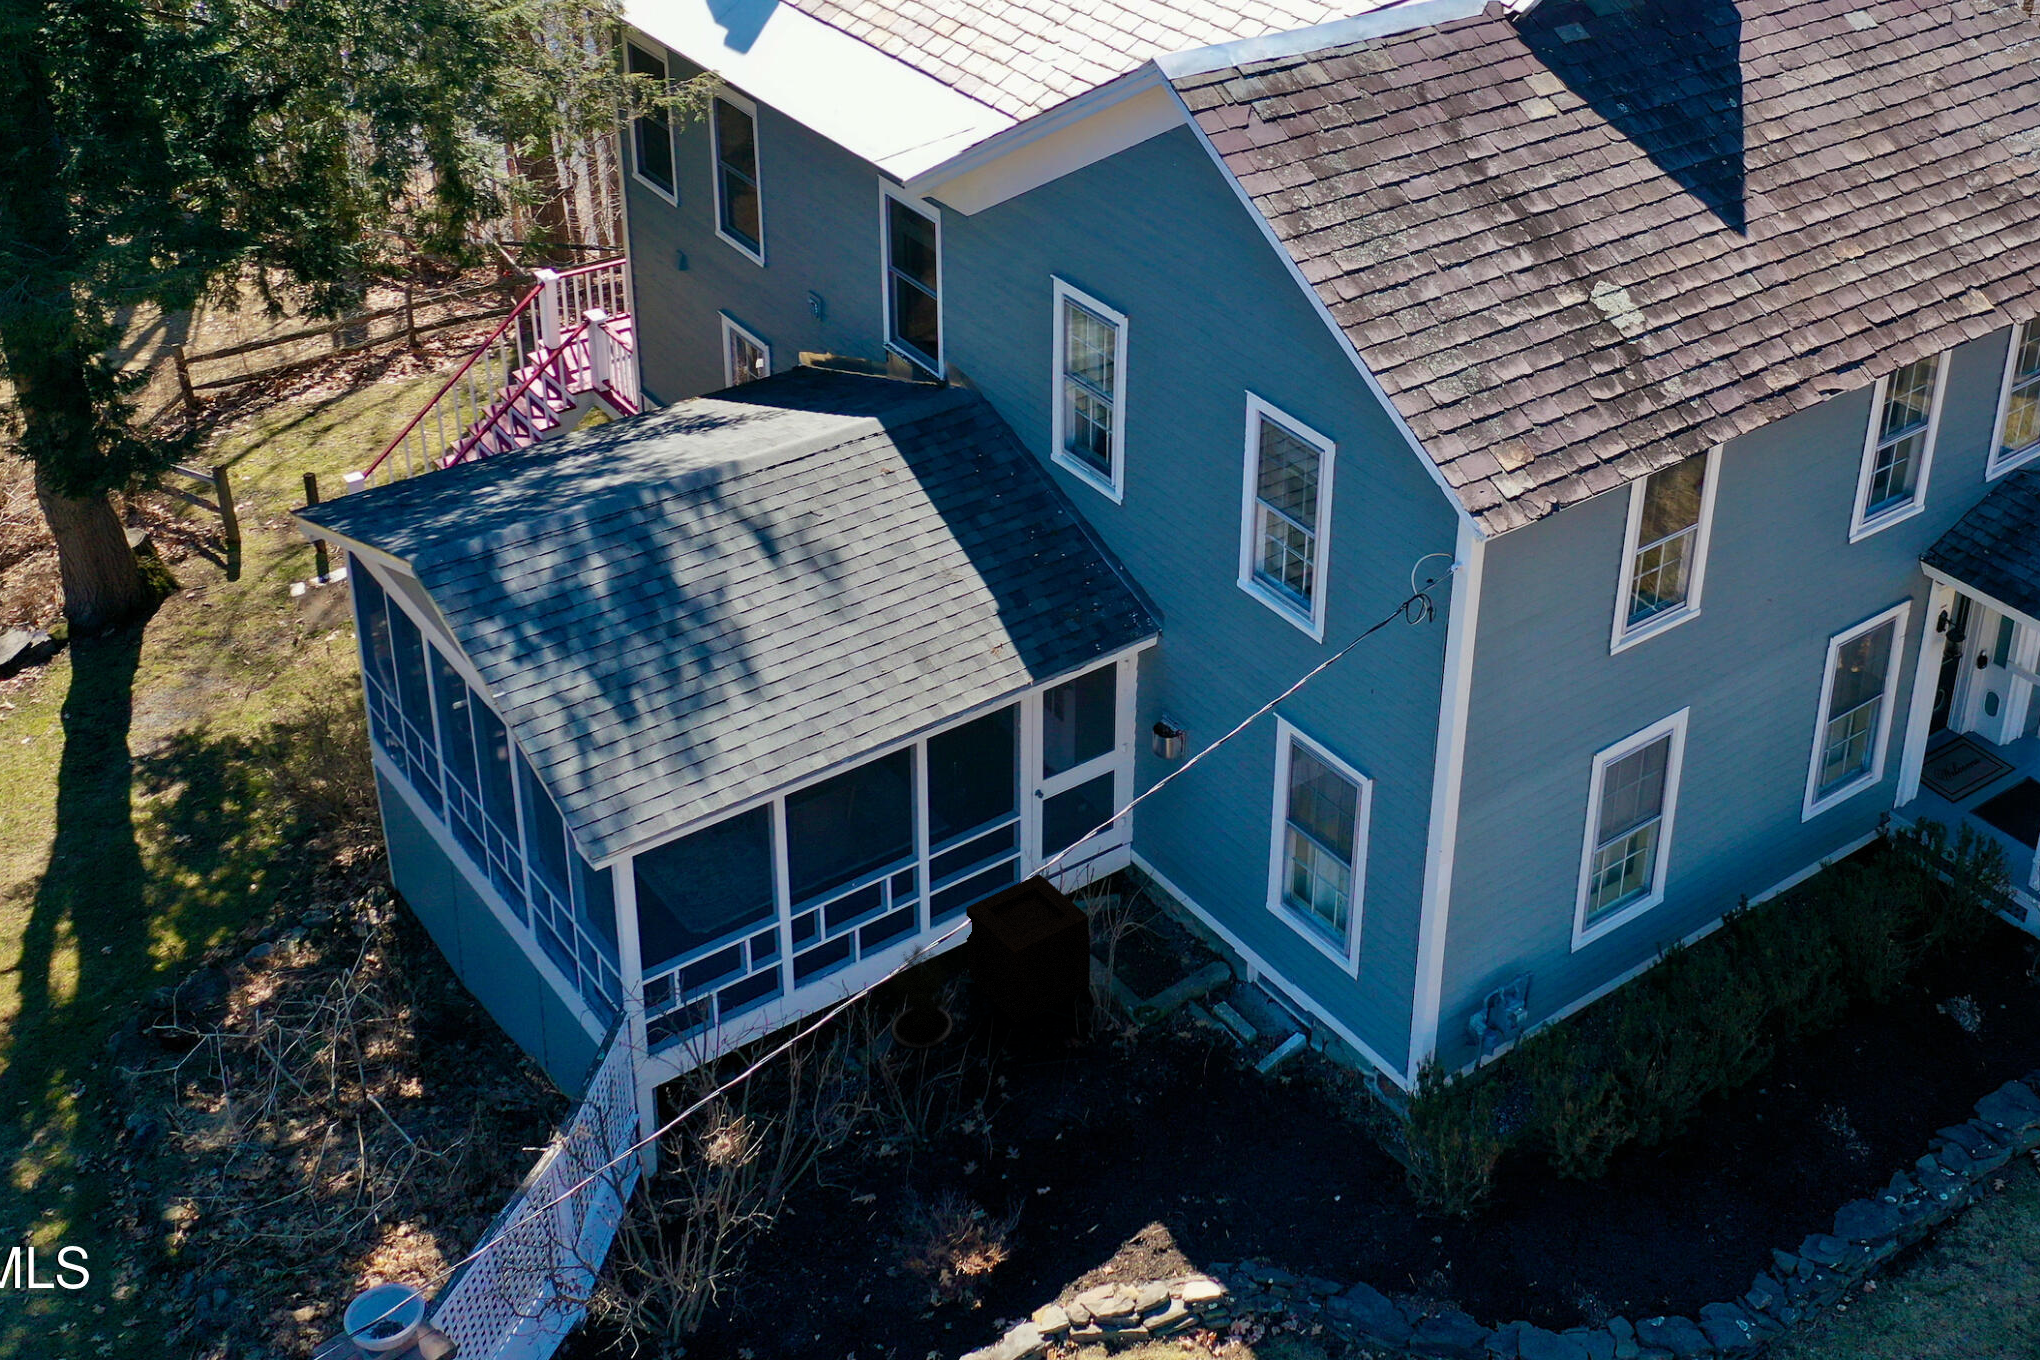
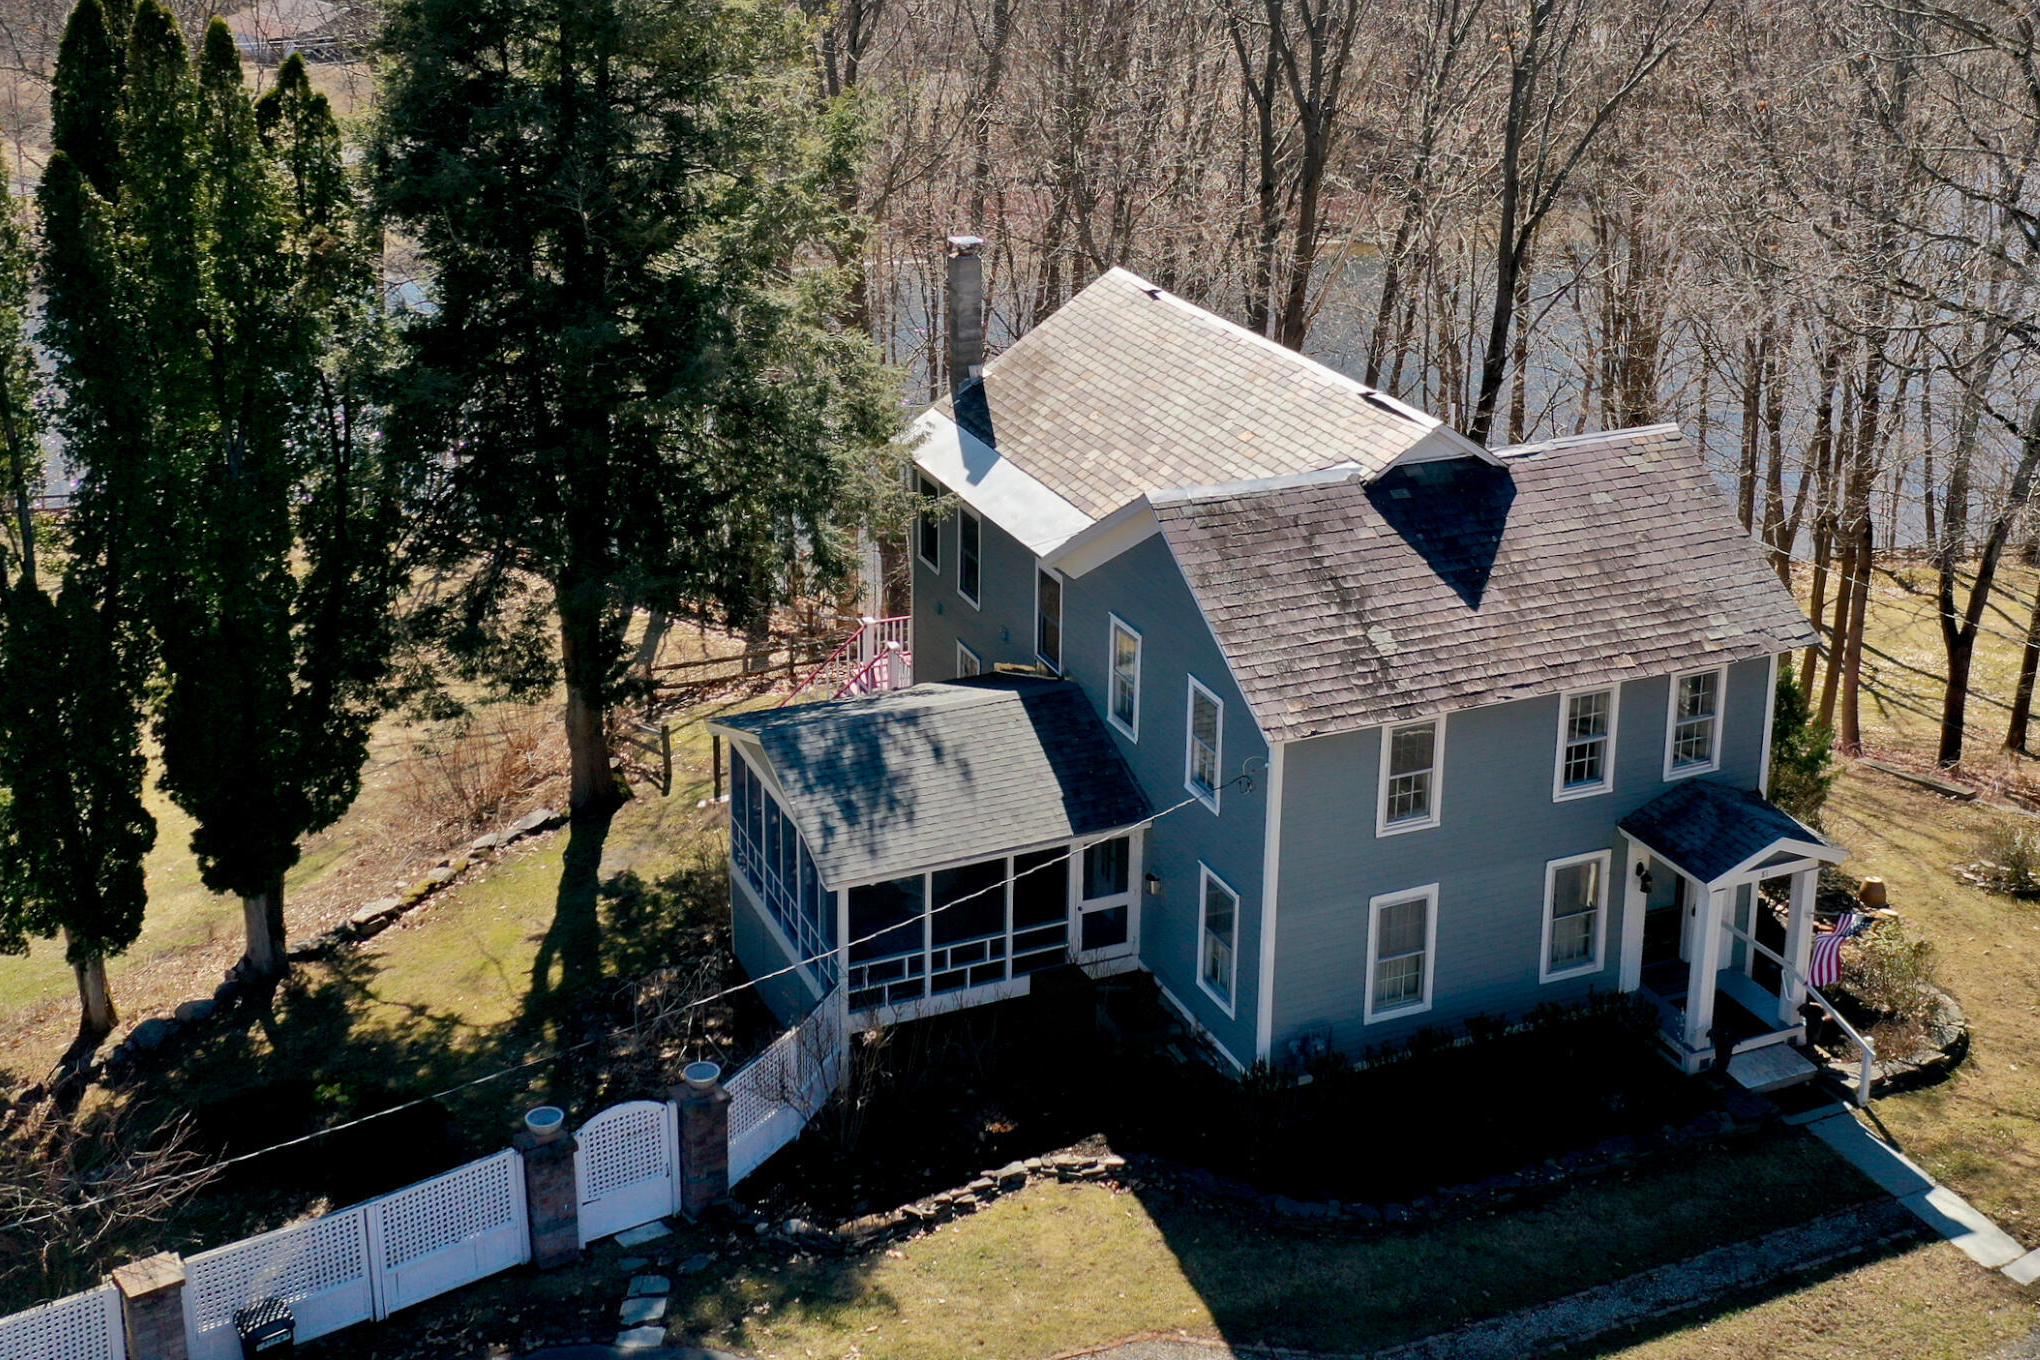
watering can: none [1150,870,1201,950] -> present [1138,970,1163,1020]
potted tree: present [890,945,952,1048] -> present [1180,1013,1218,1079]

